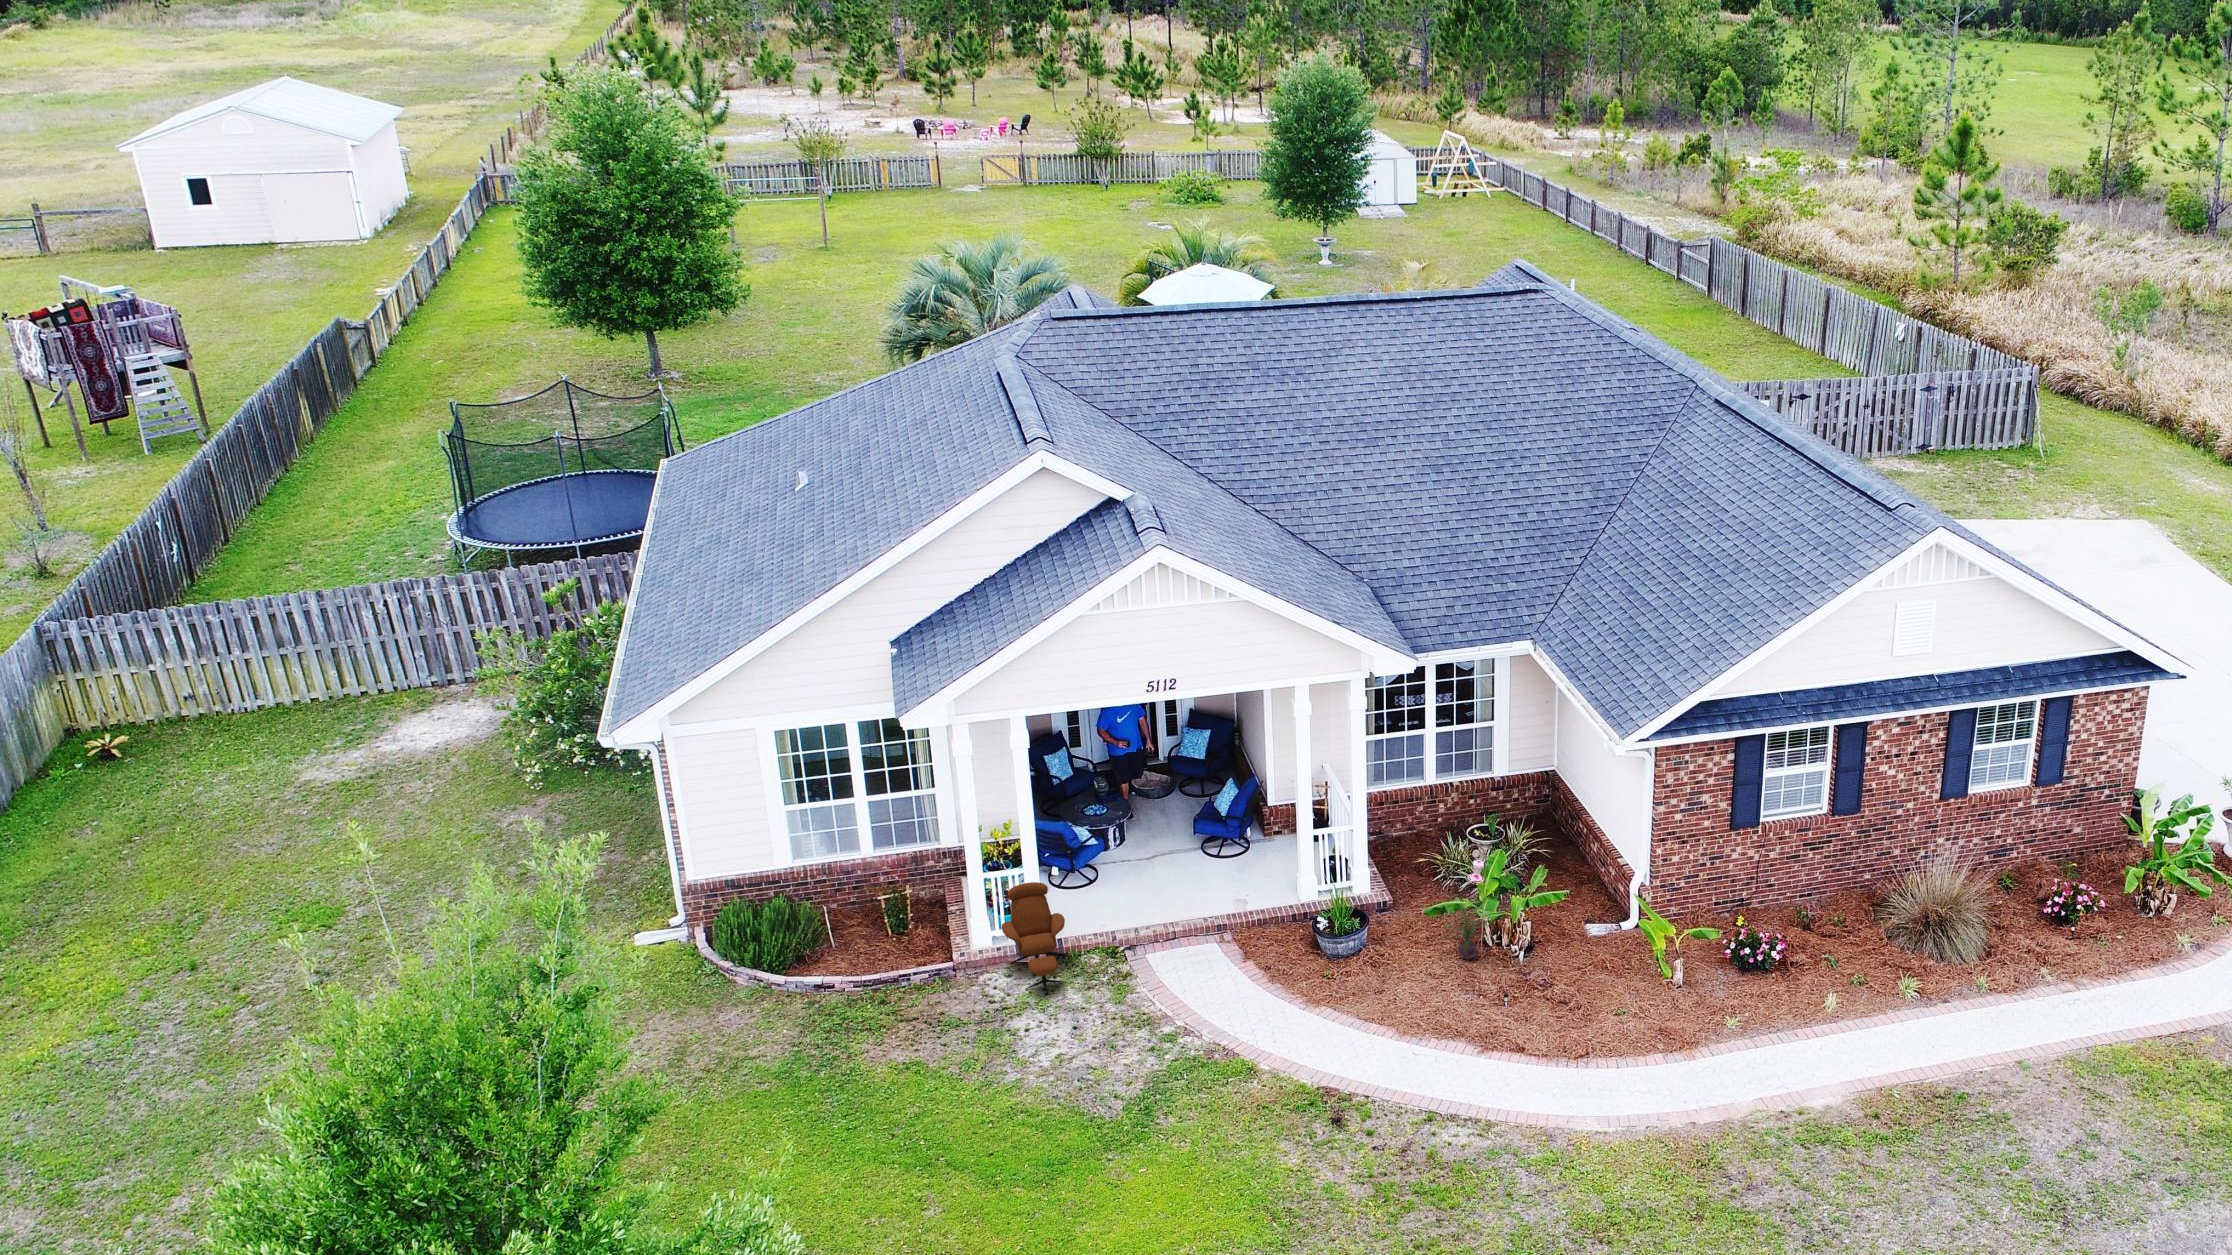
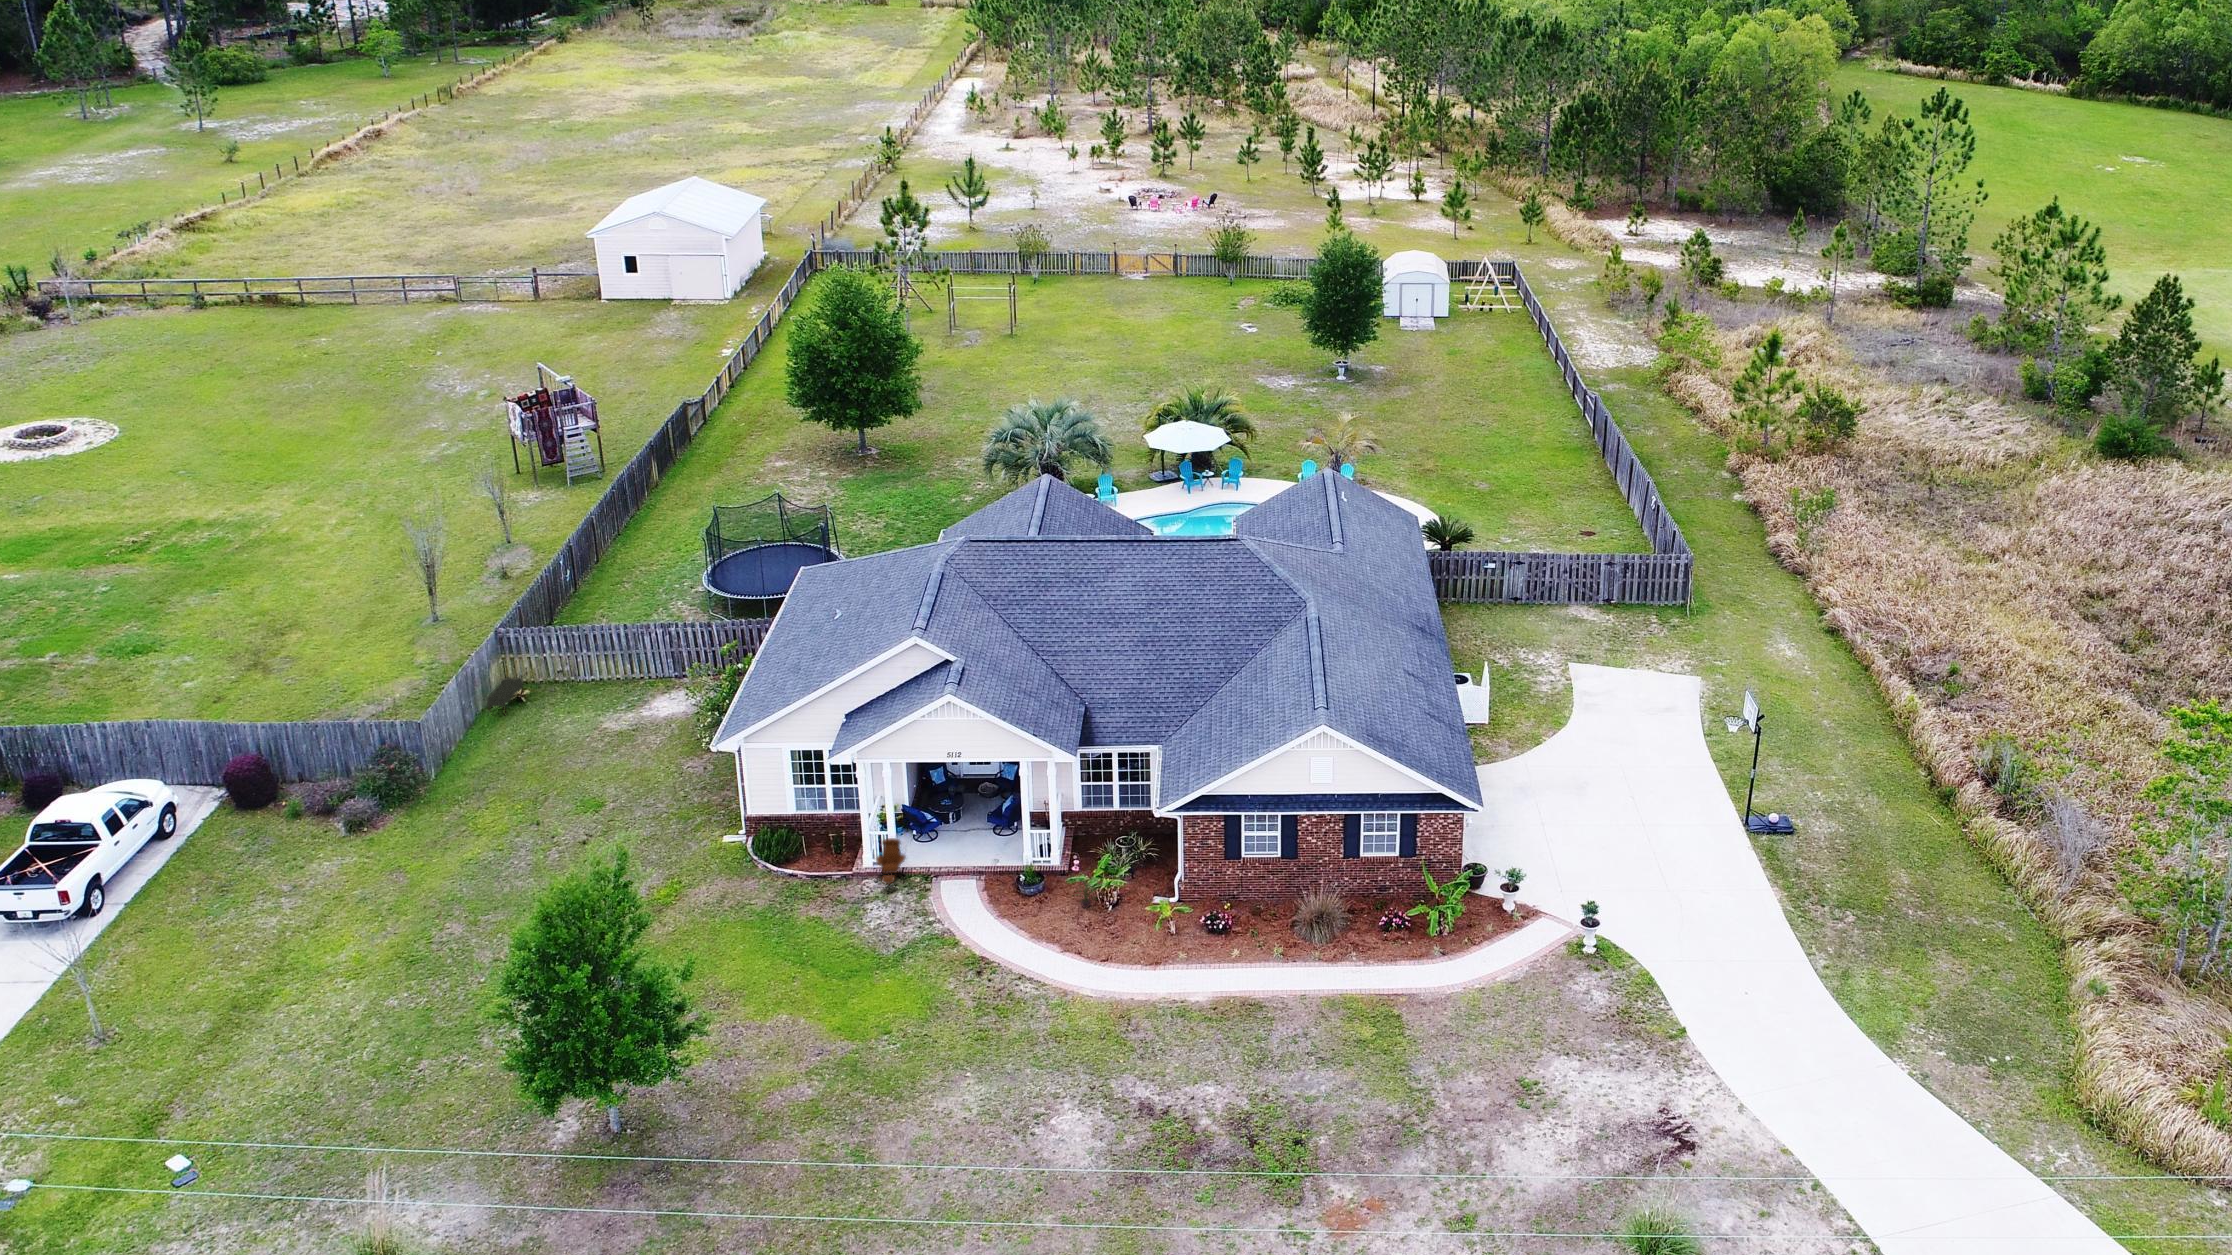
bench: none [14,717,105,794] -> present [487,677,524,714]

